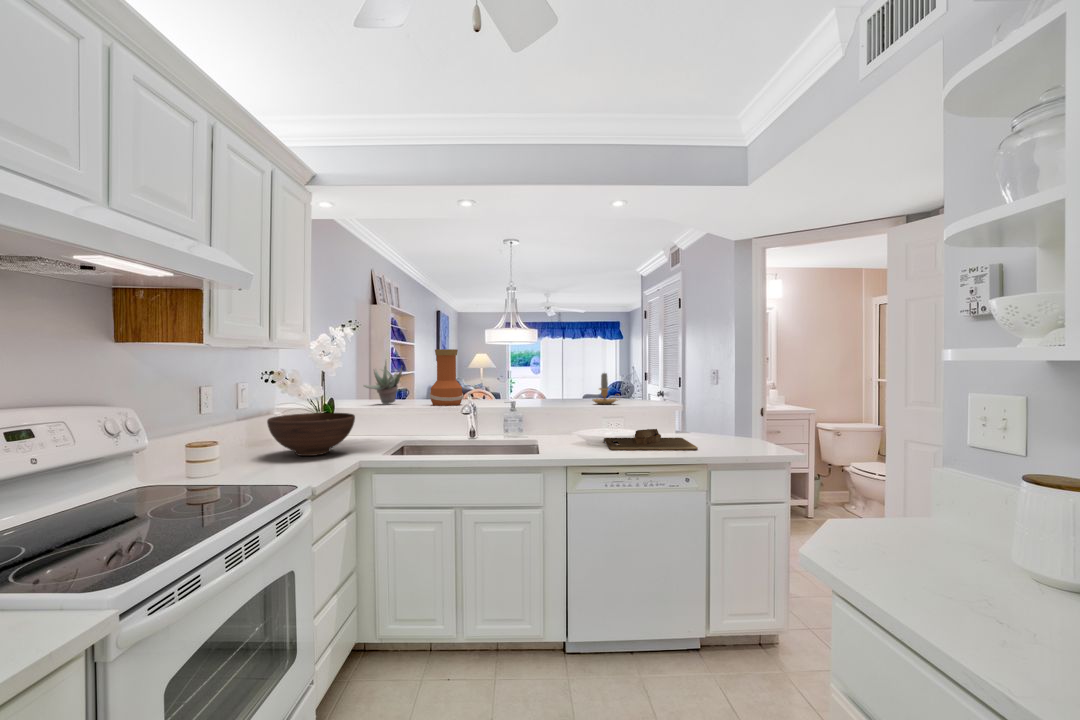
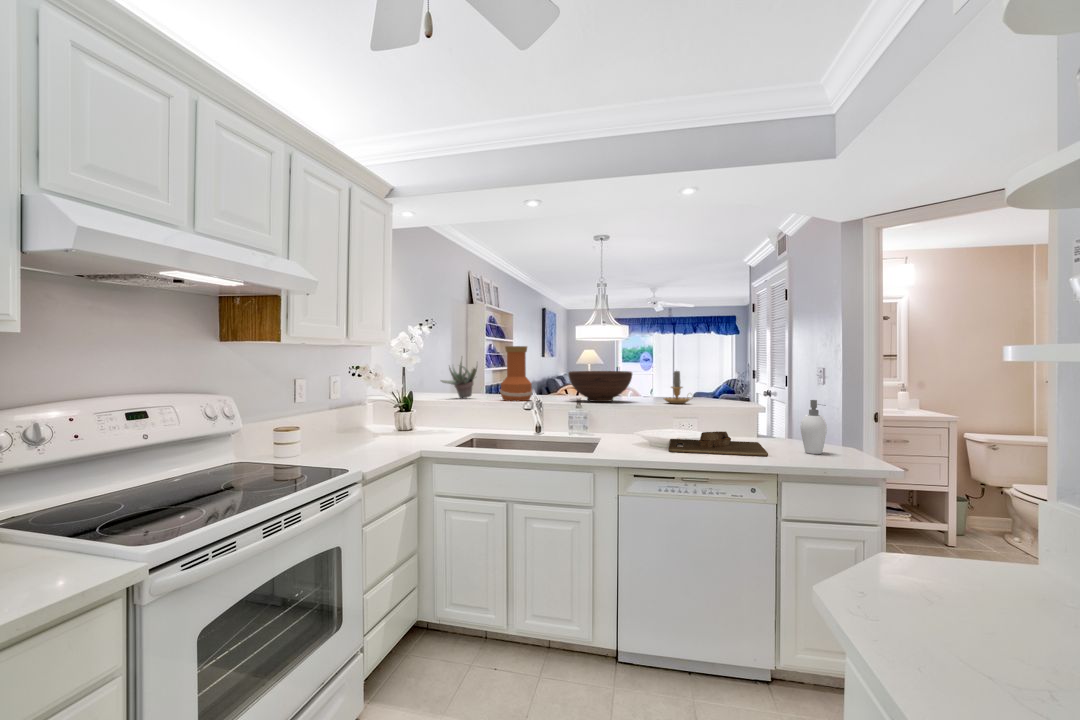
soap dispenser: none [721,398,743,446] -> present [801,400,827,454]
fruit bowl: present [267,413,355,456] -> present [569,371,632,402]

